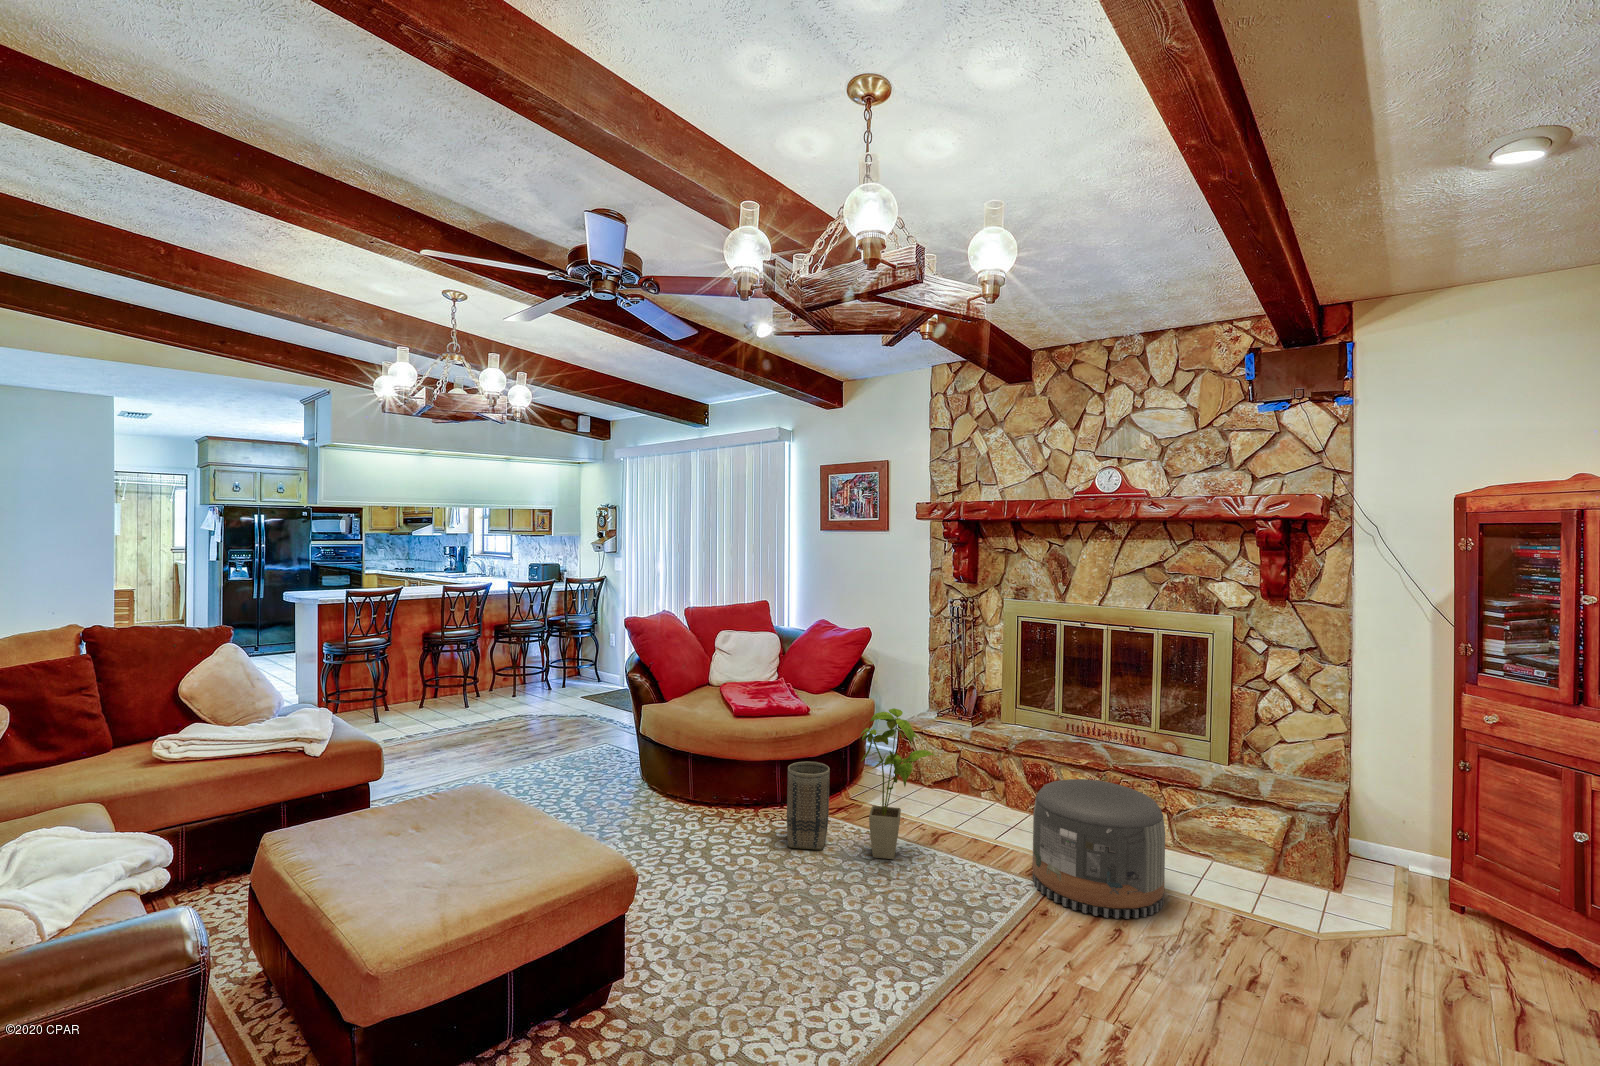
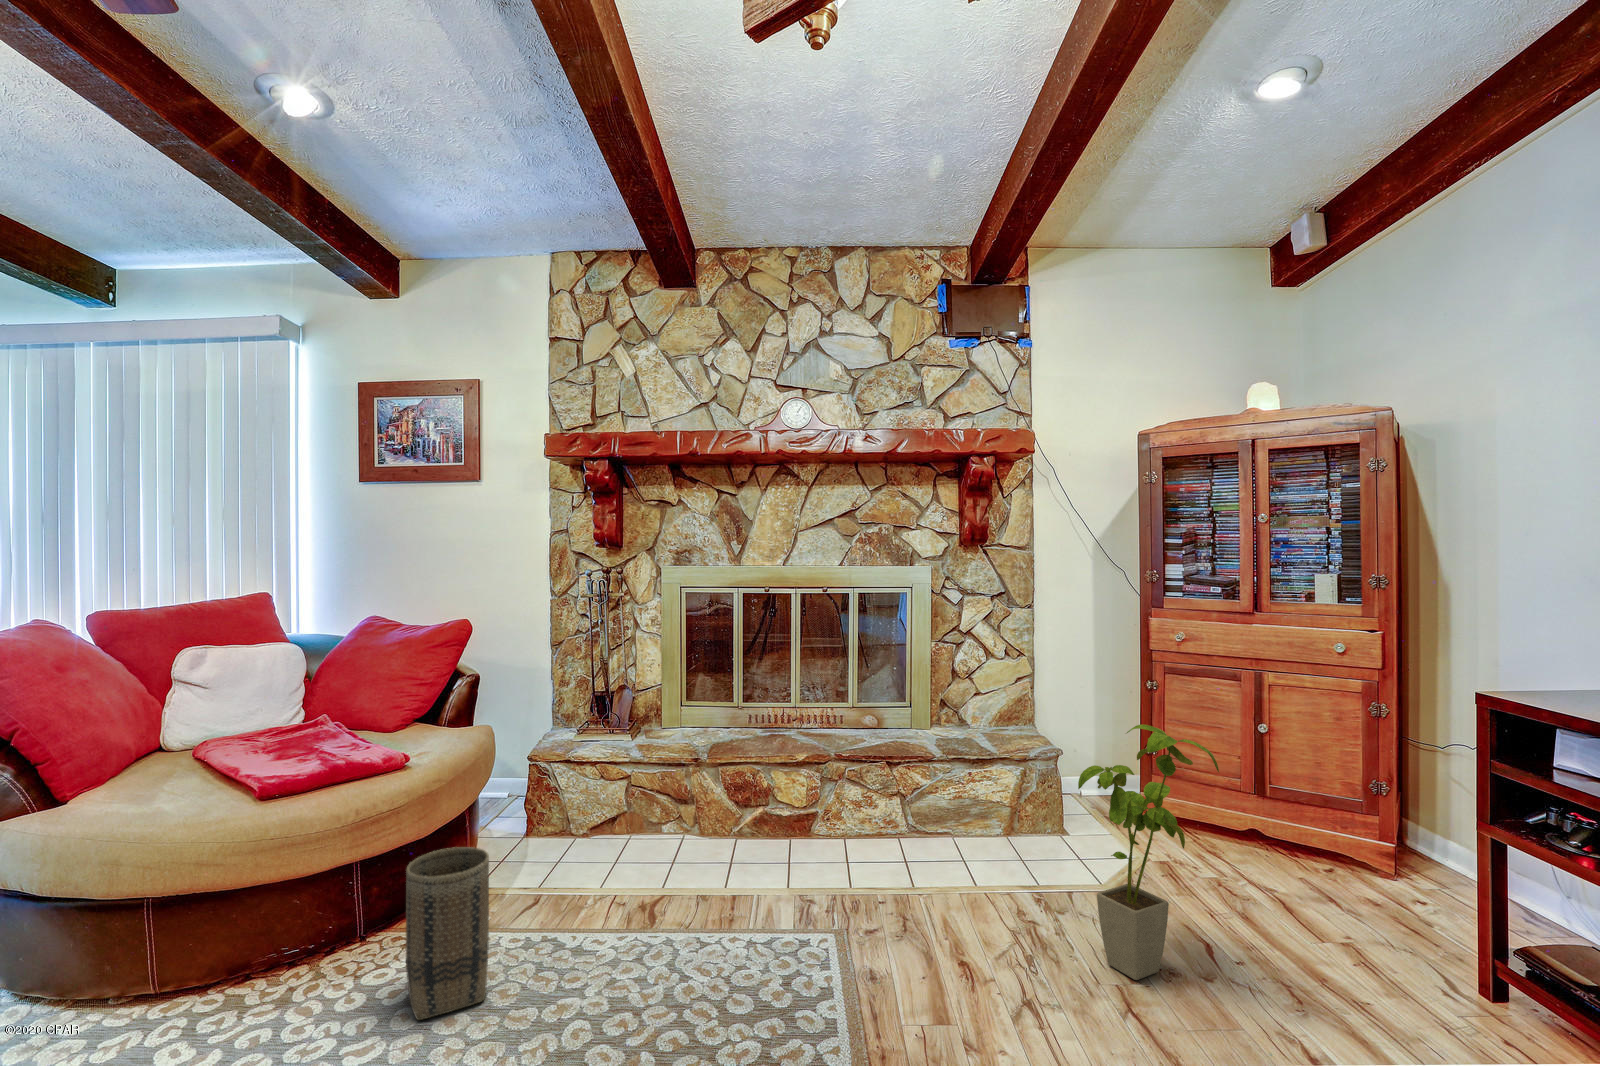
house plant: present [860,708,935,859] -> present [1078,725,1219,980]
pouf: present [1032,779,1165,919] -> none [806,774,968,958]

